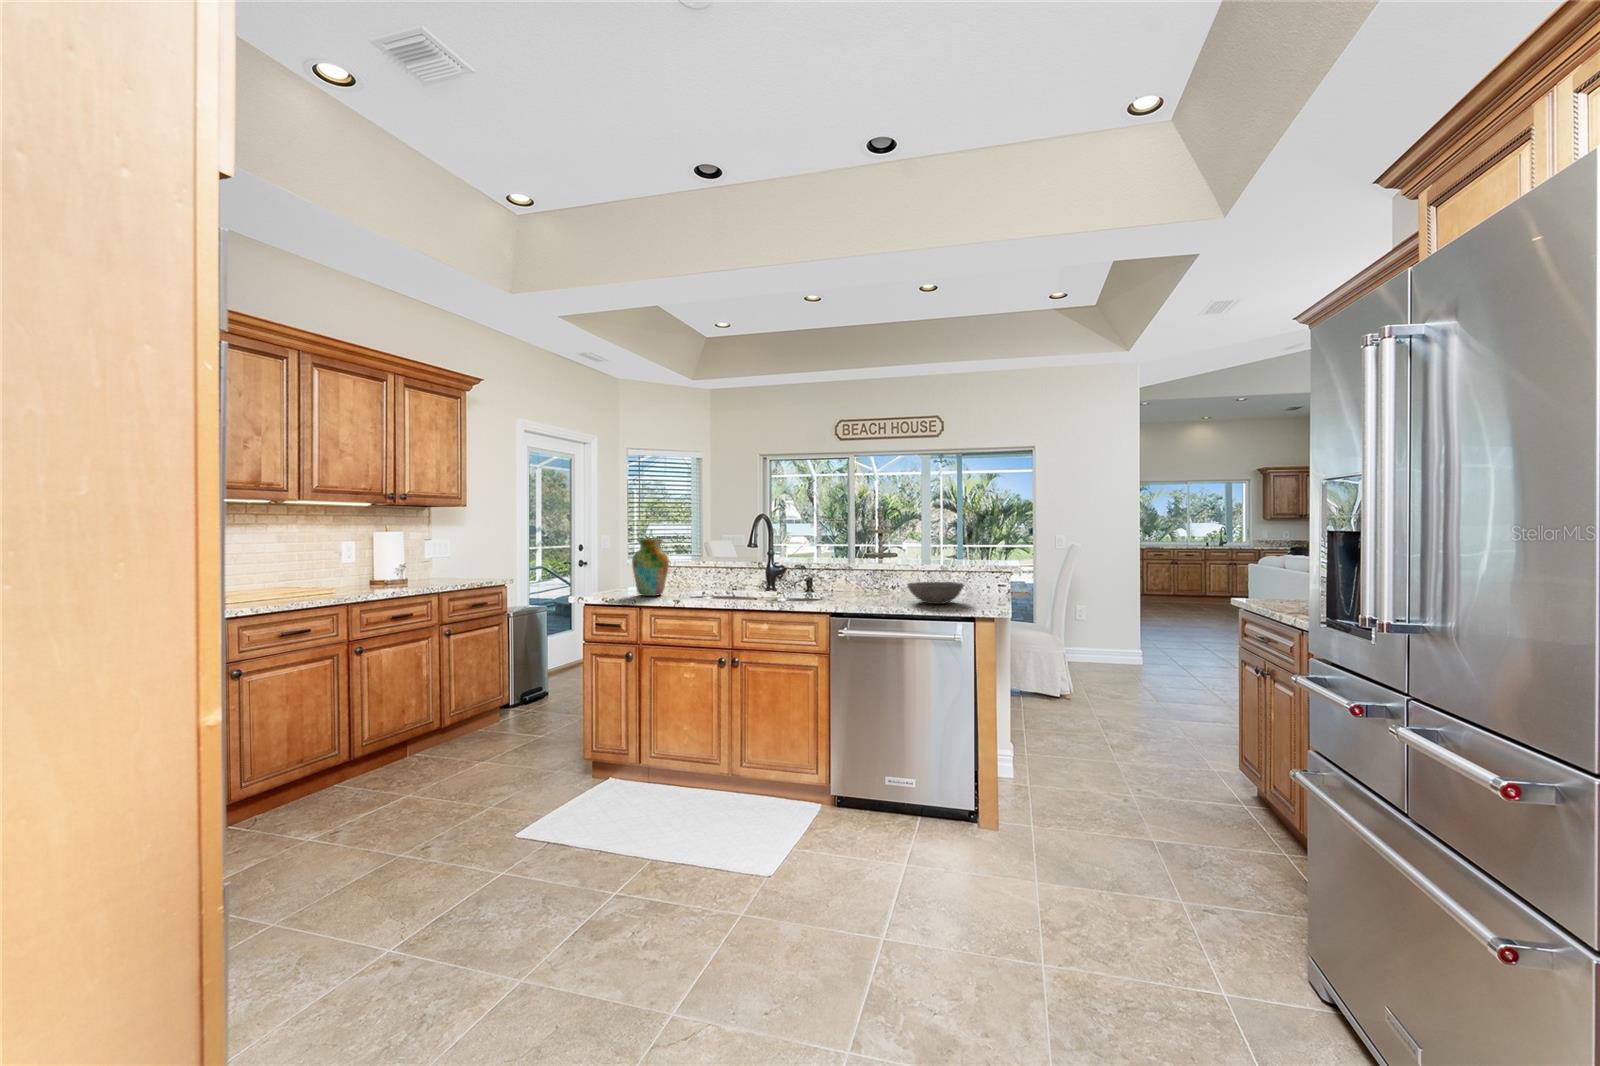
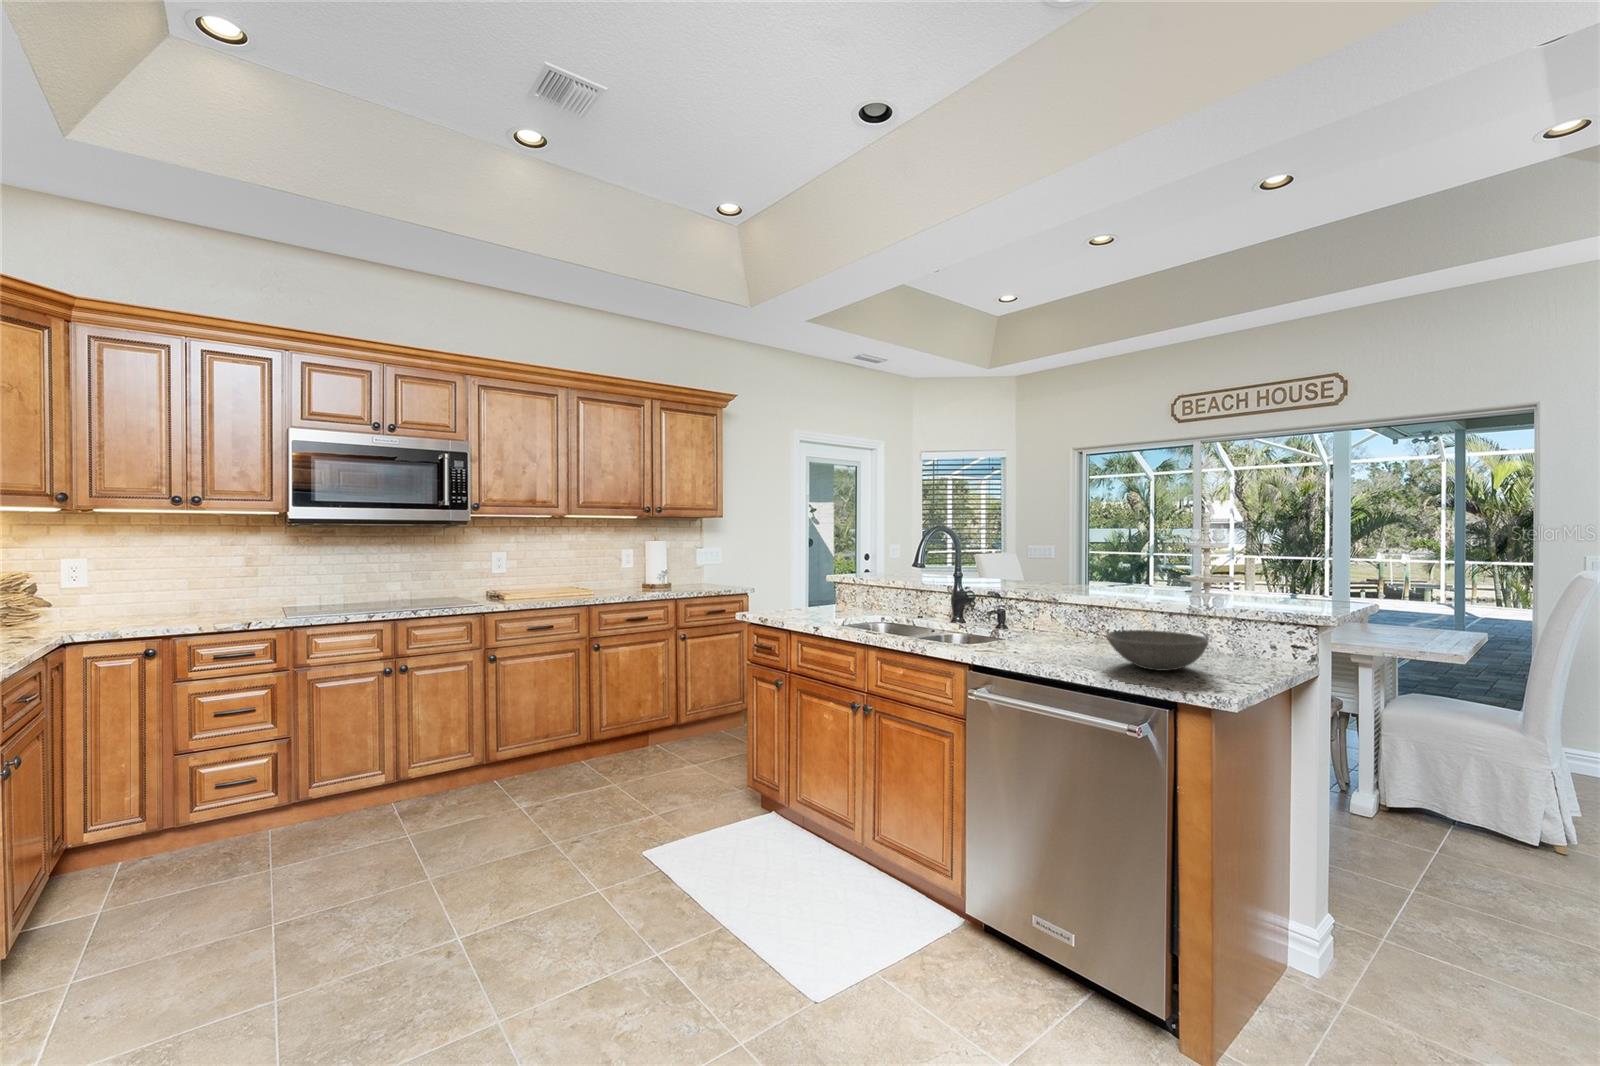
vase: present [632,539,669,596] -> none [798,553,838,617]

